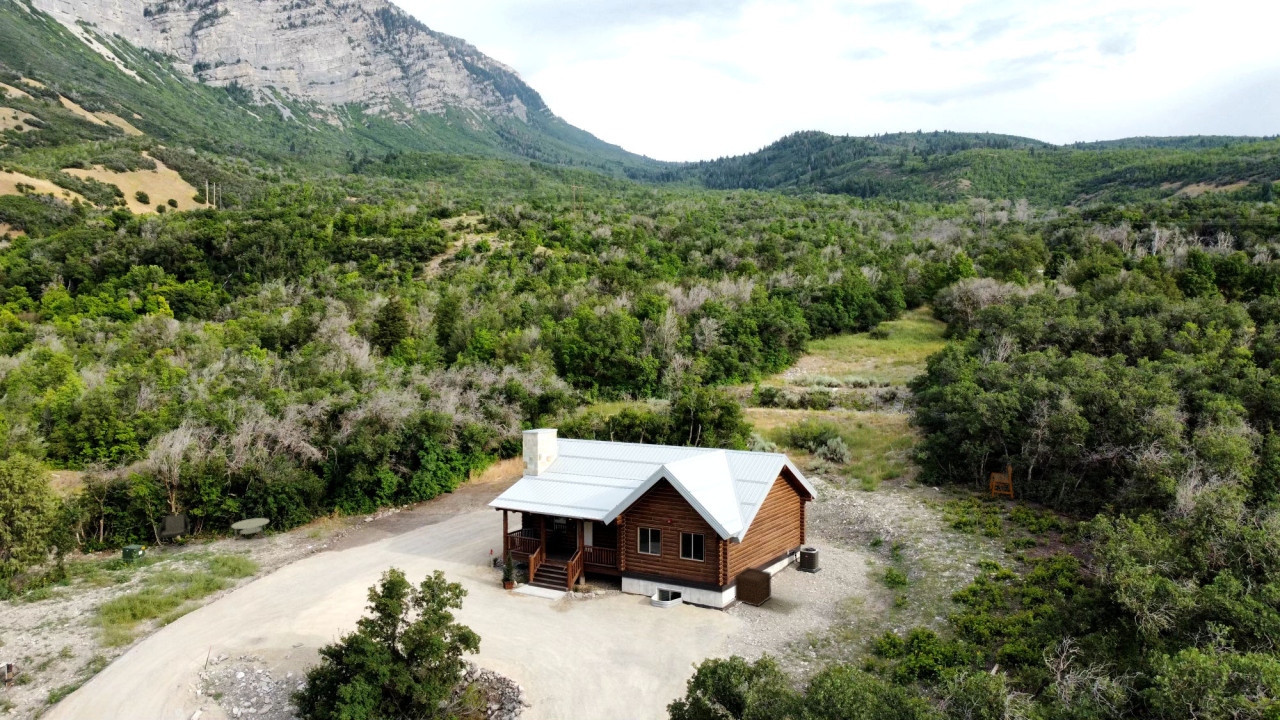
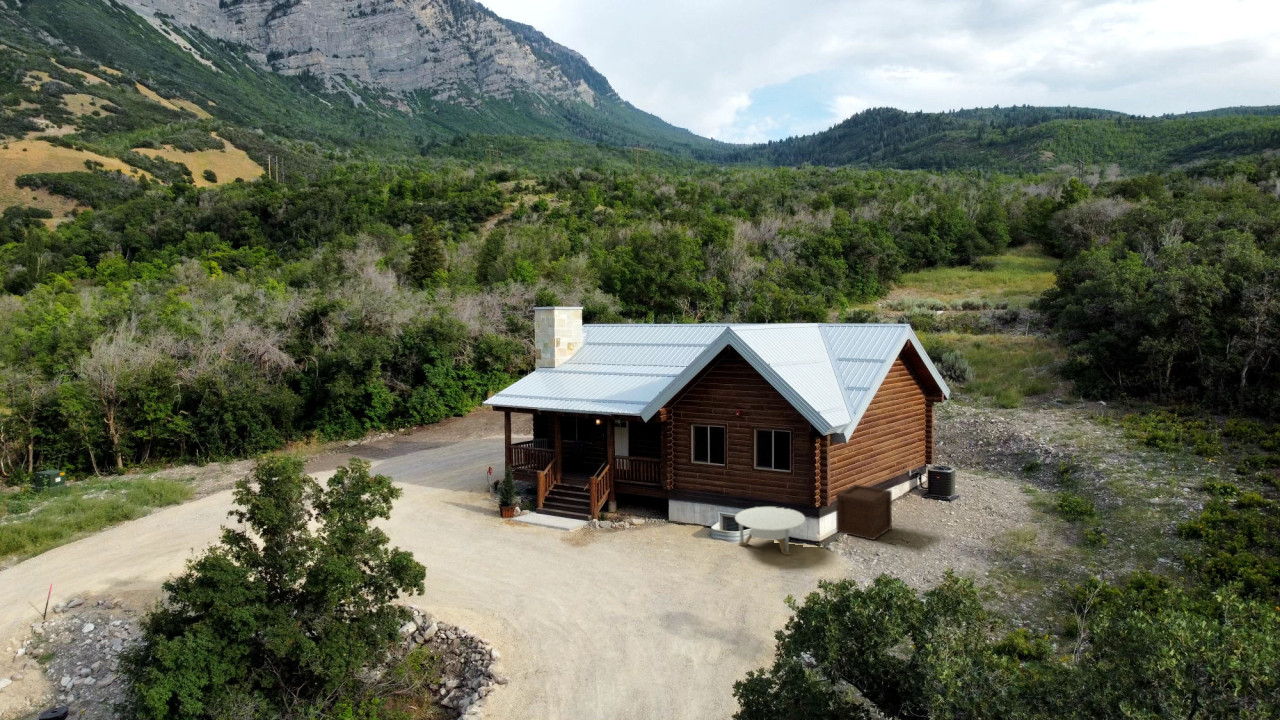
bench: present [990,465,1013,497] -> none [1182,363,1223,410]
lounge chair: present [157,514,190,545] -> none [84,432,131,476]
round table: present [232,518,269,540] -> present [735,507,805,555]

